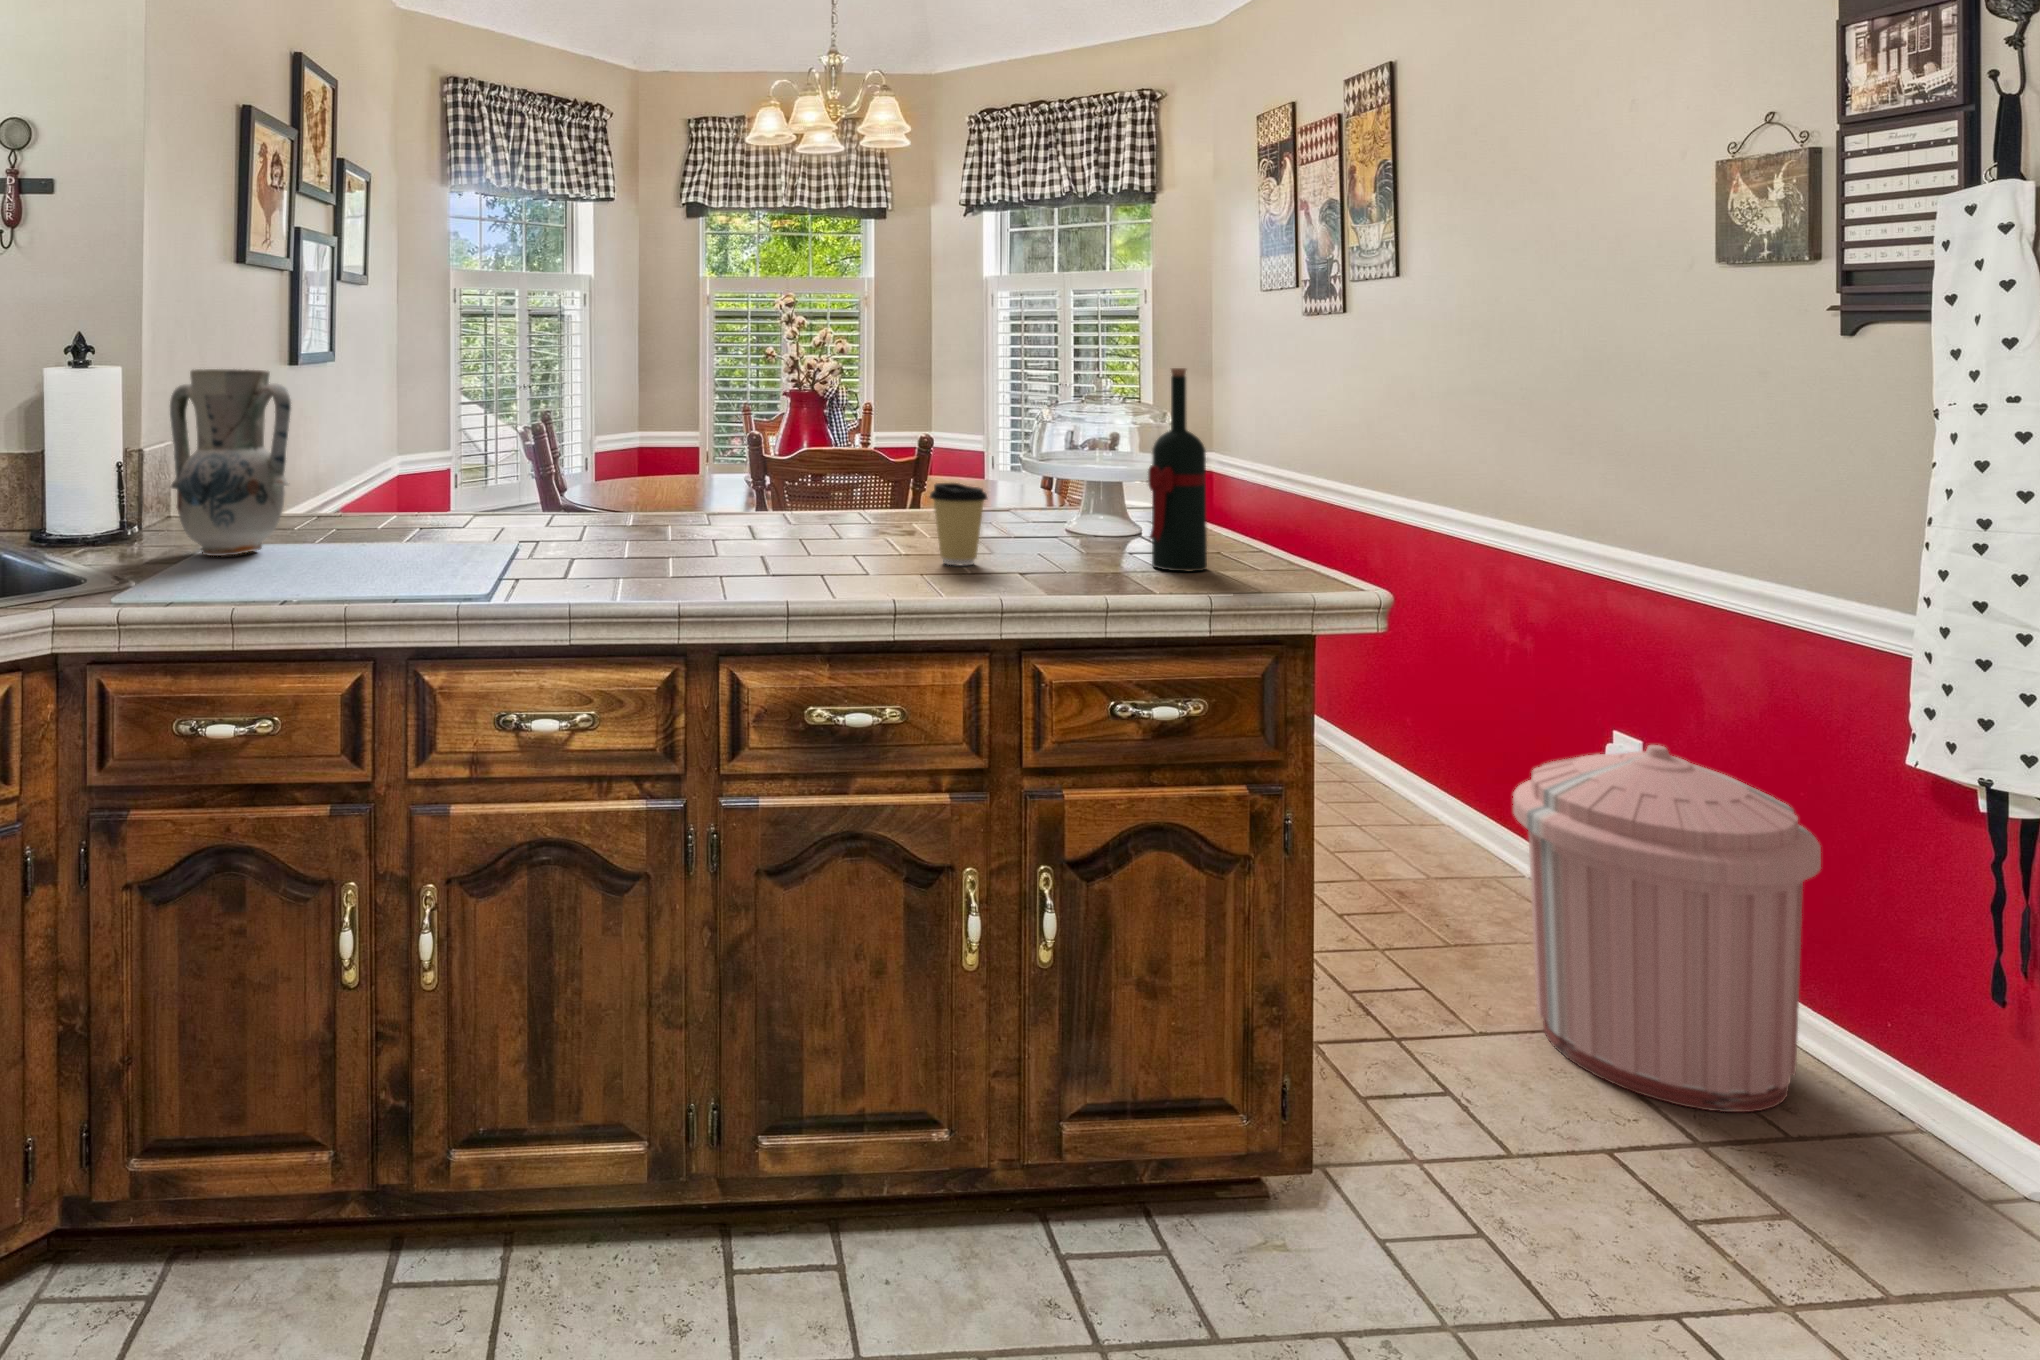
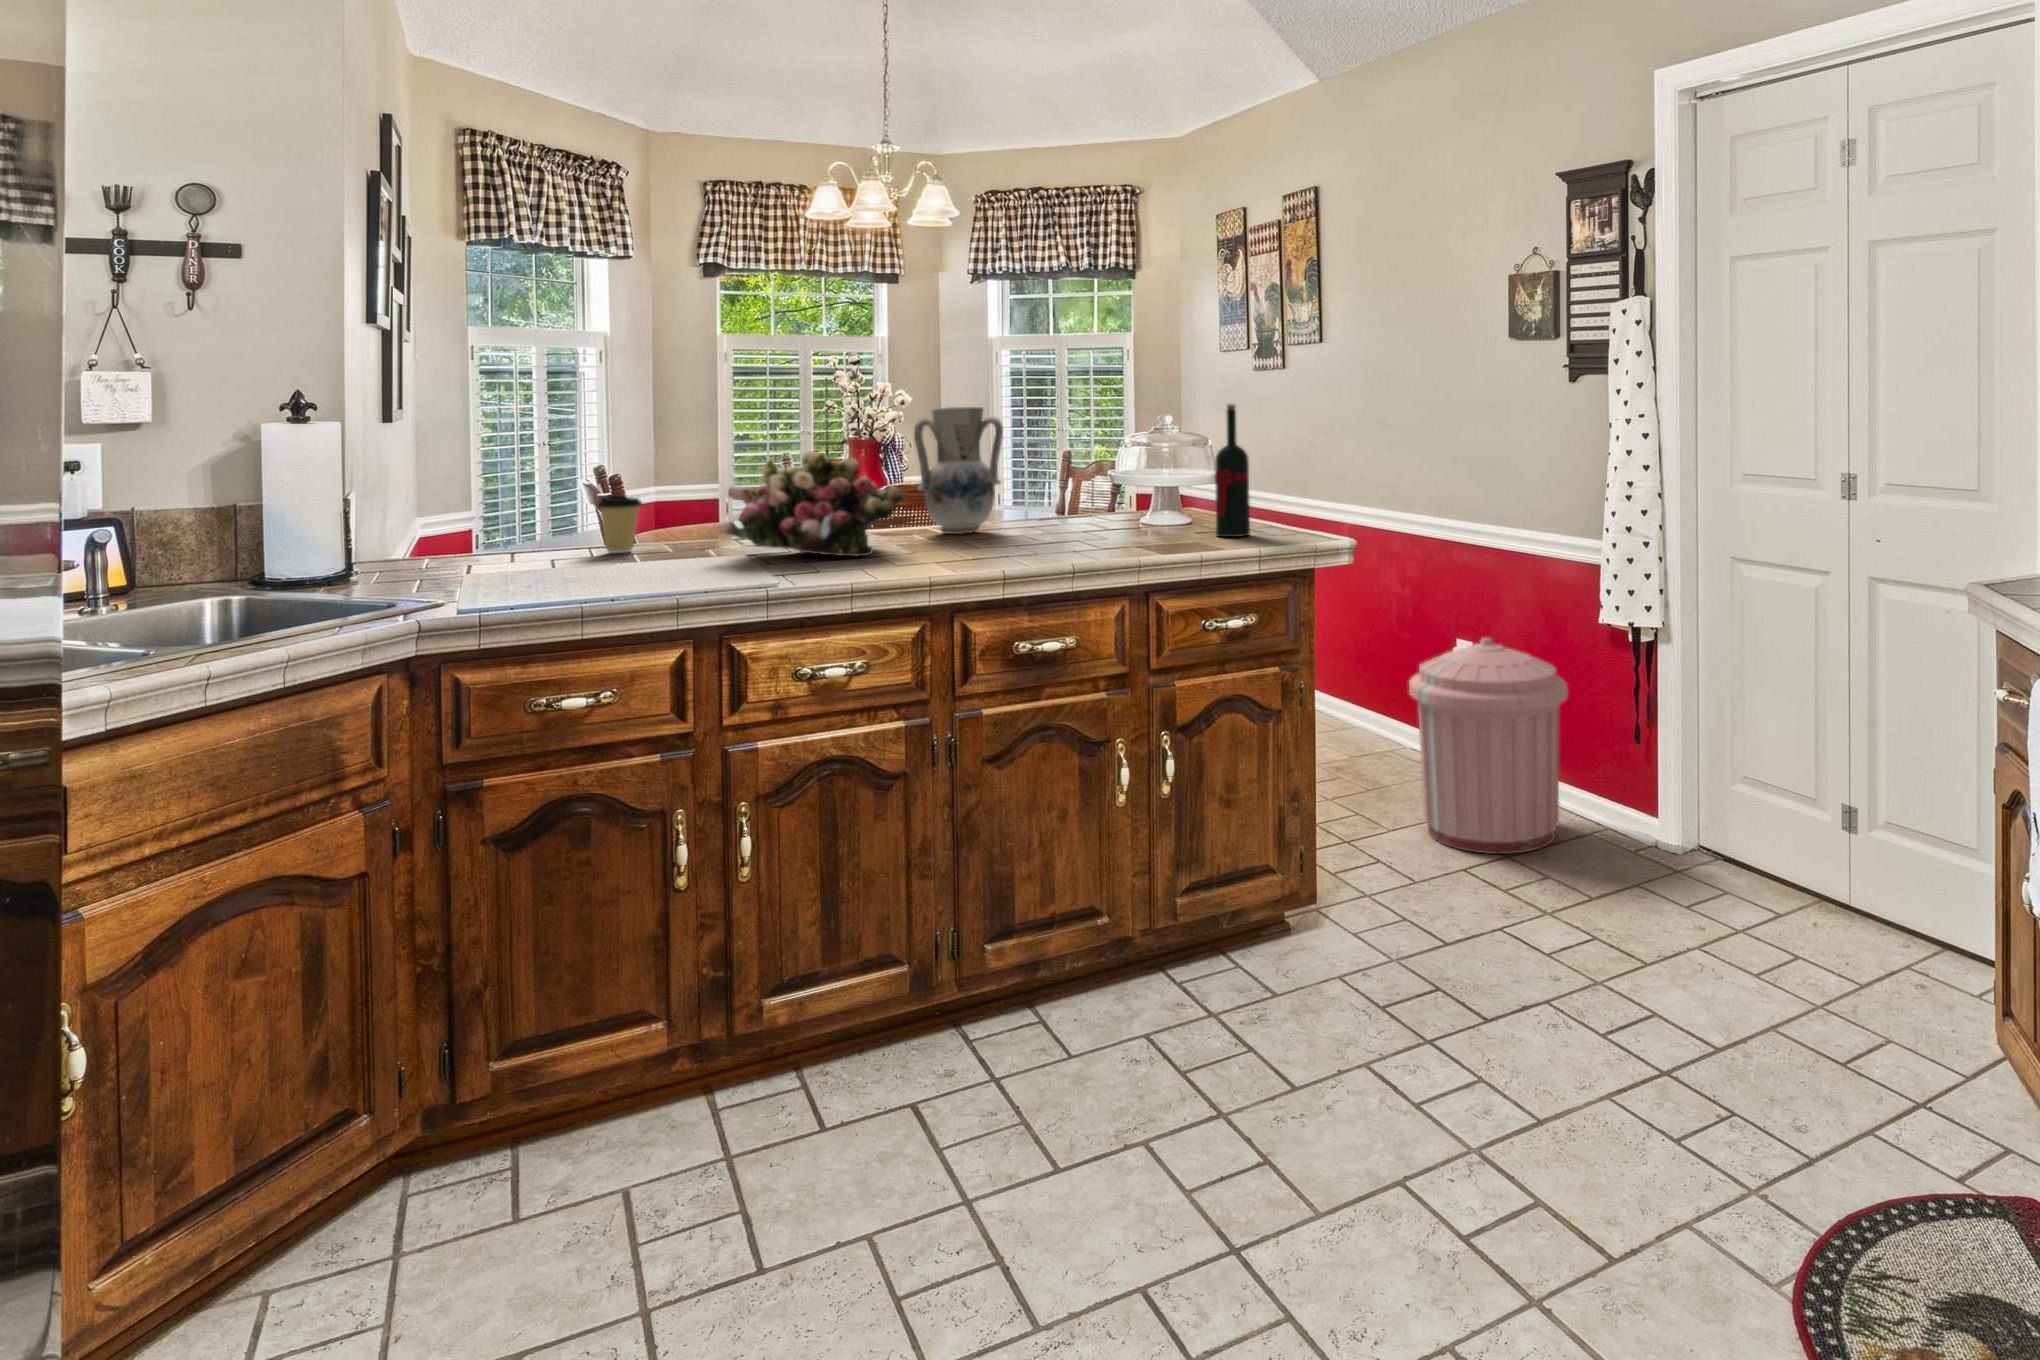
vase: present [170,369,291,556] -> present [914,407,1003,534]
flower arrangement: none [475,416,702,560] -> present [717,451,903,556]
coffee cup: present [930,483,987,566] -> present [598,496,642,553]

